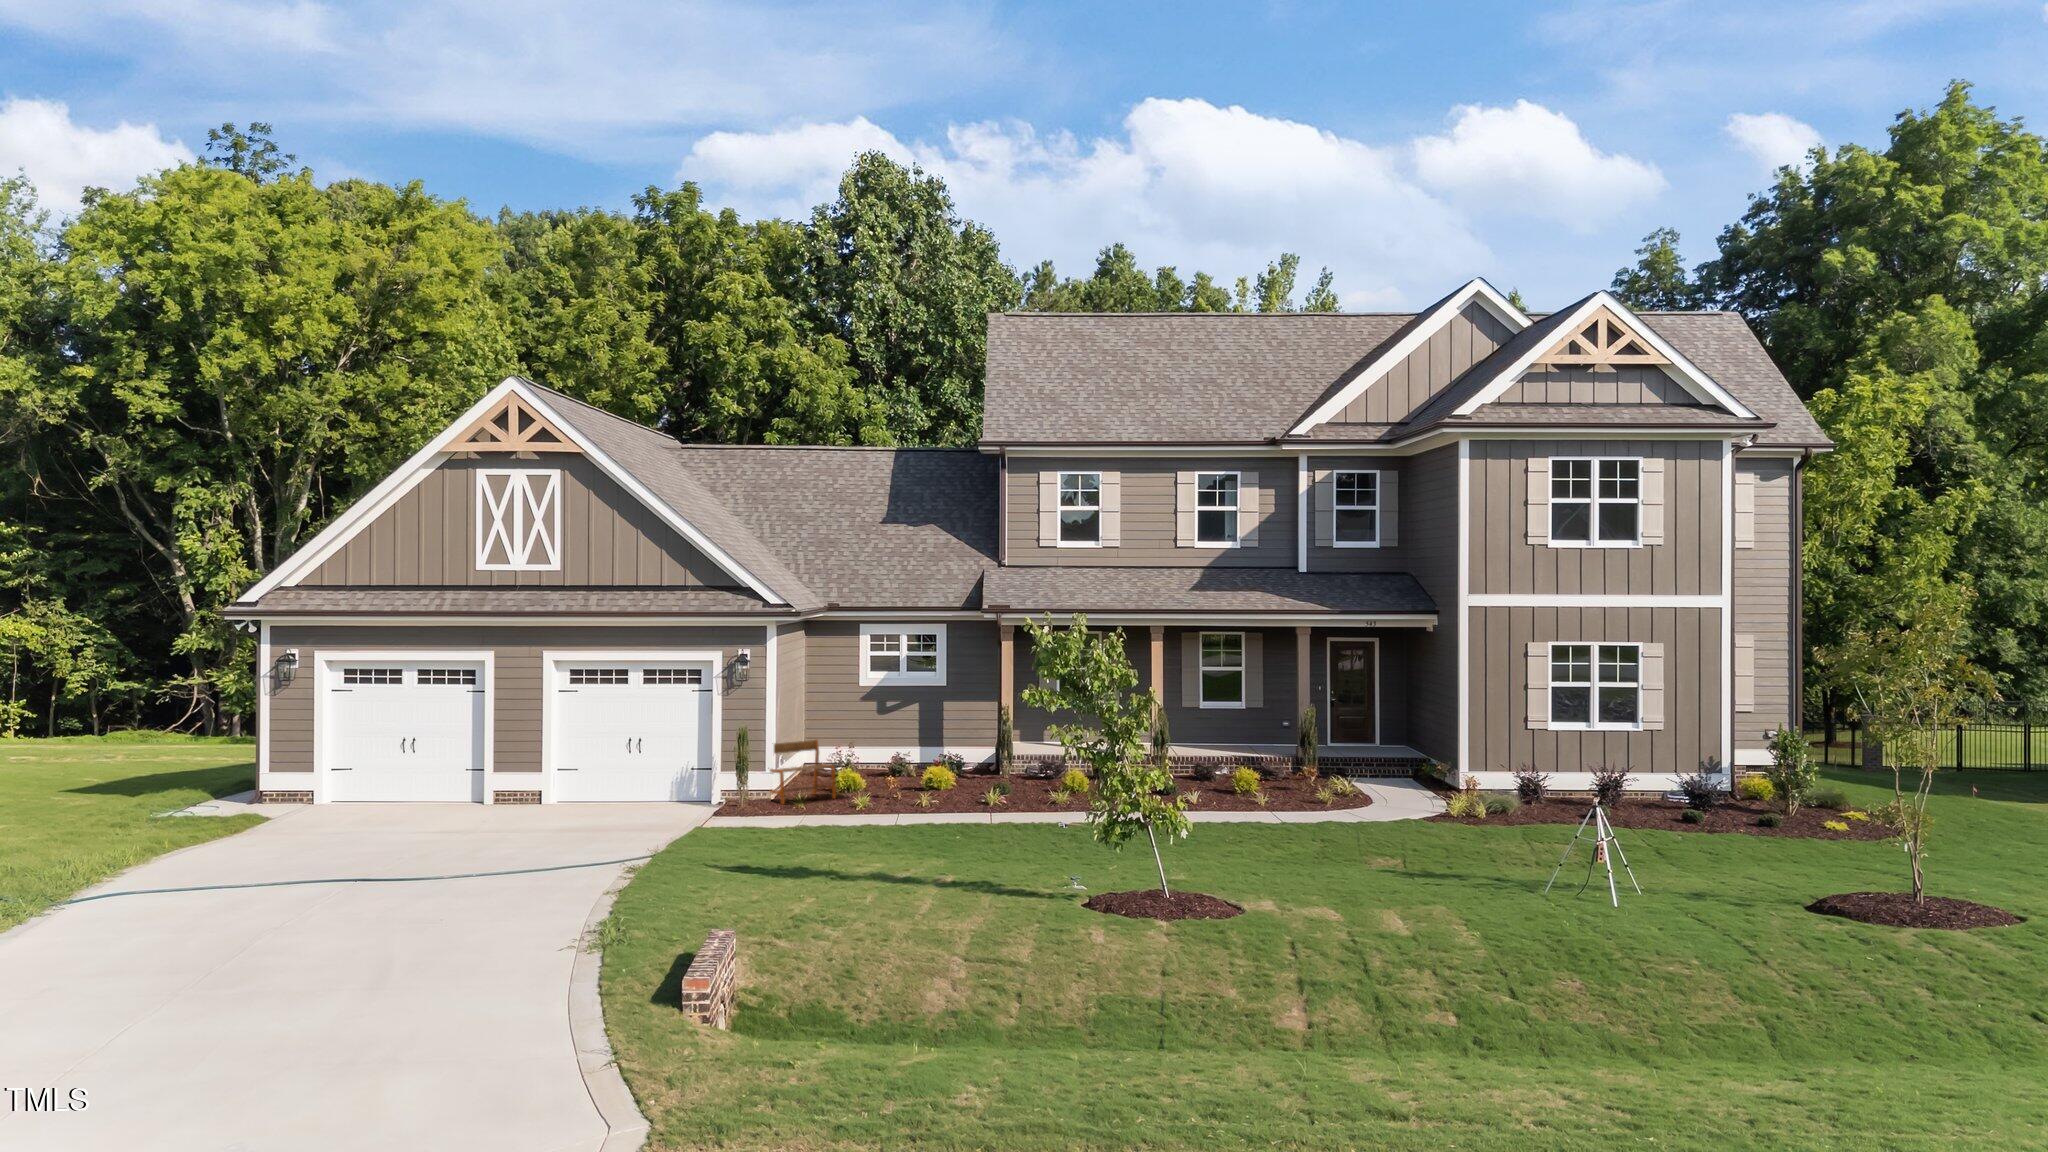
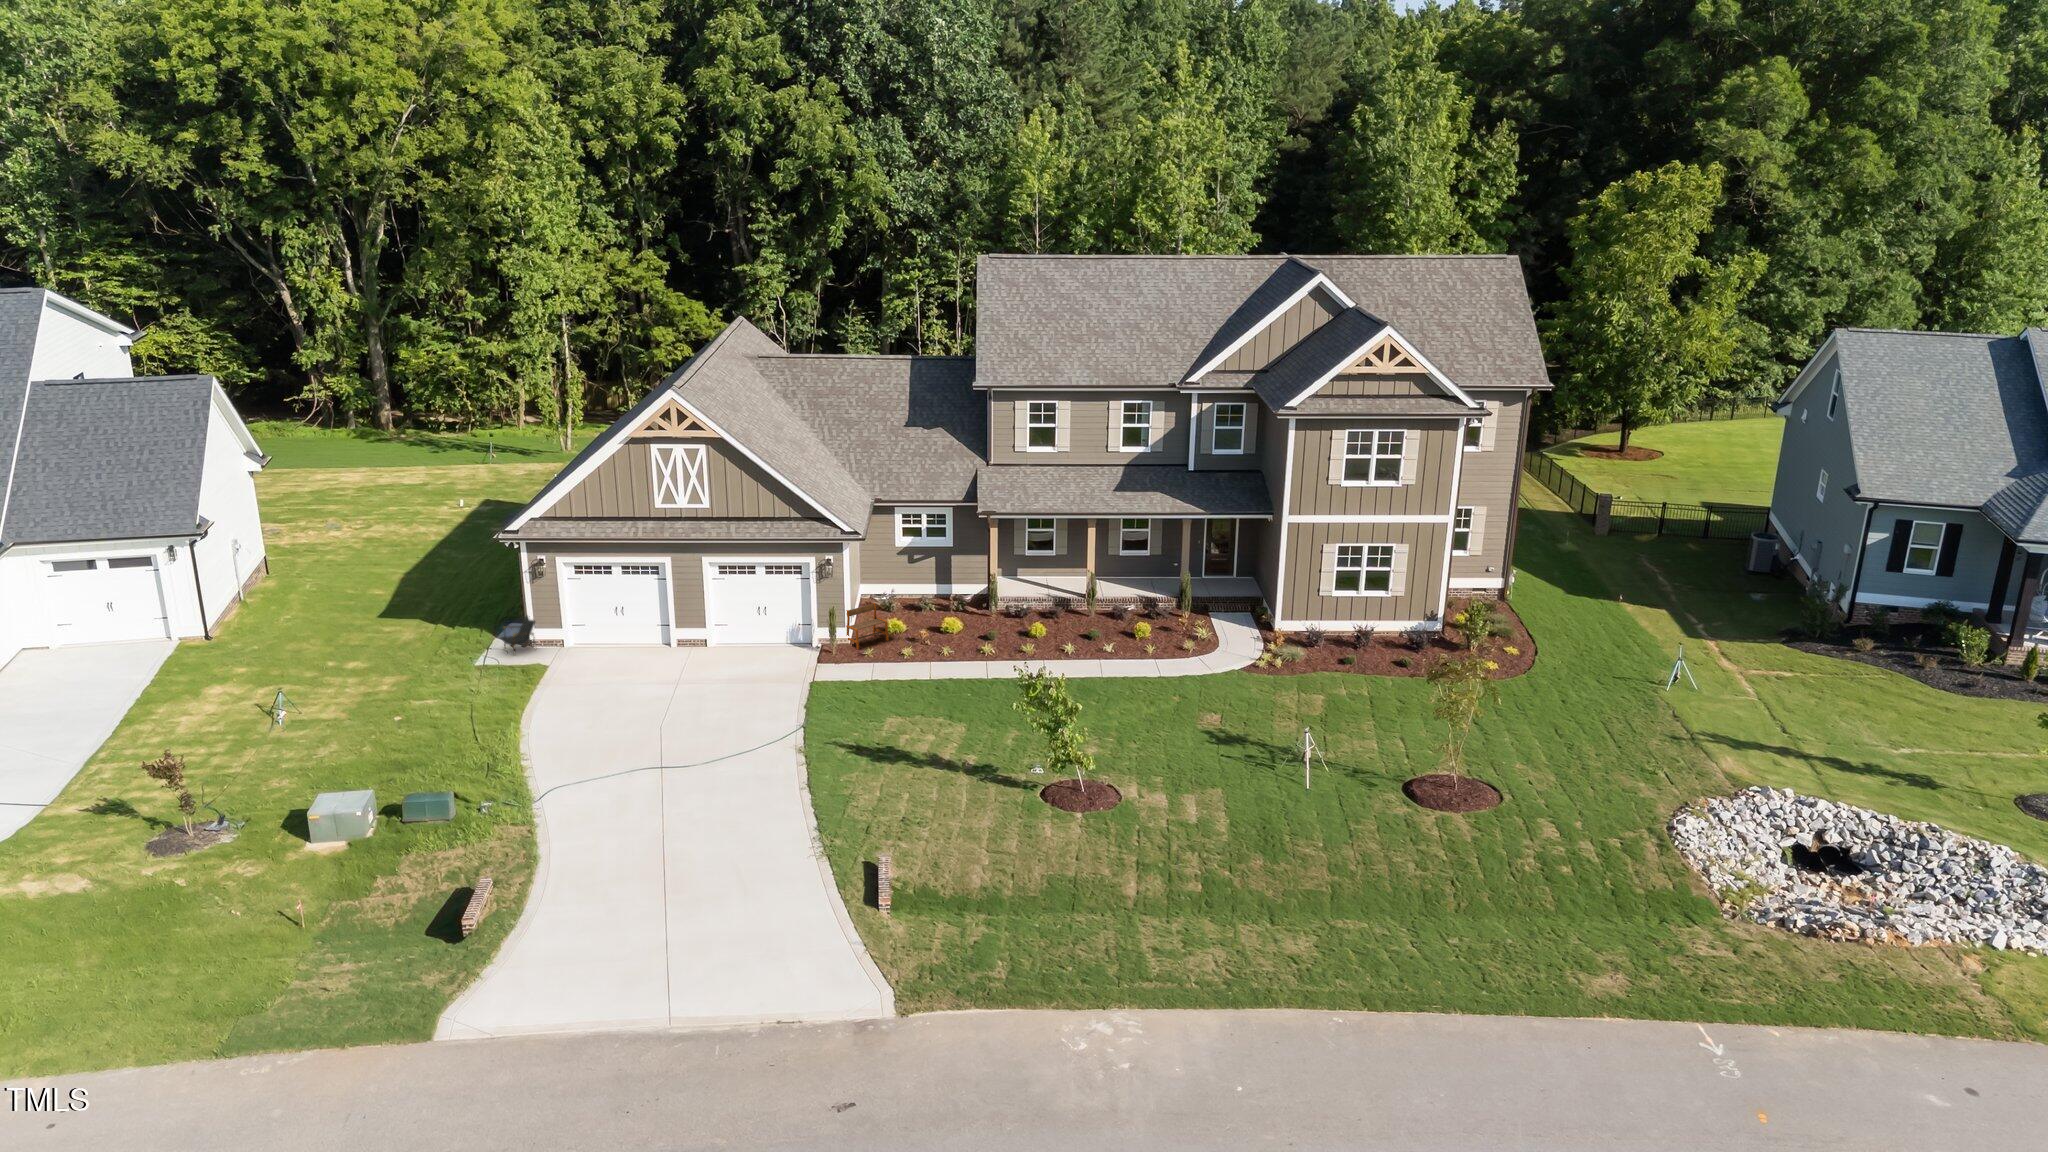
lounge chair: none [199,749,262,807] -> present [501,616,536,651]

